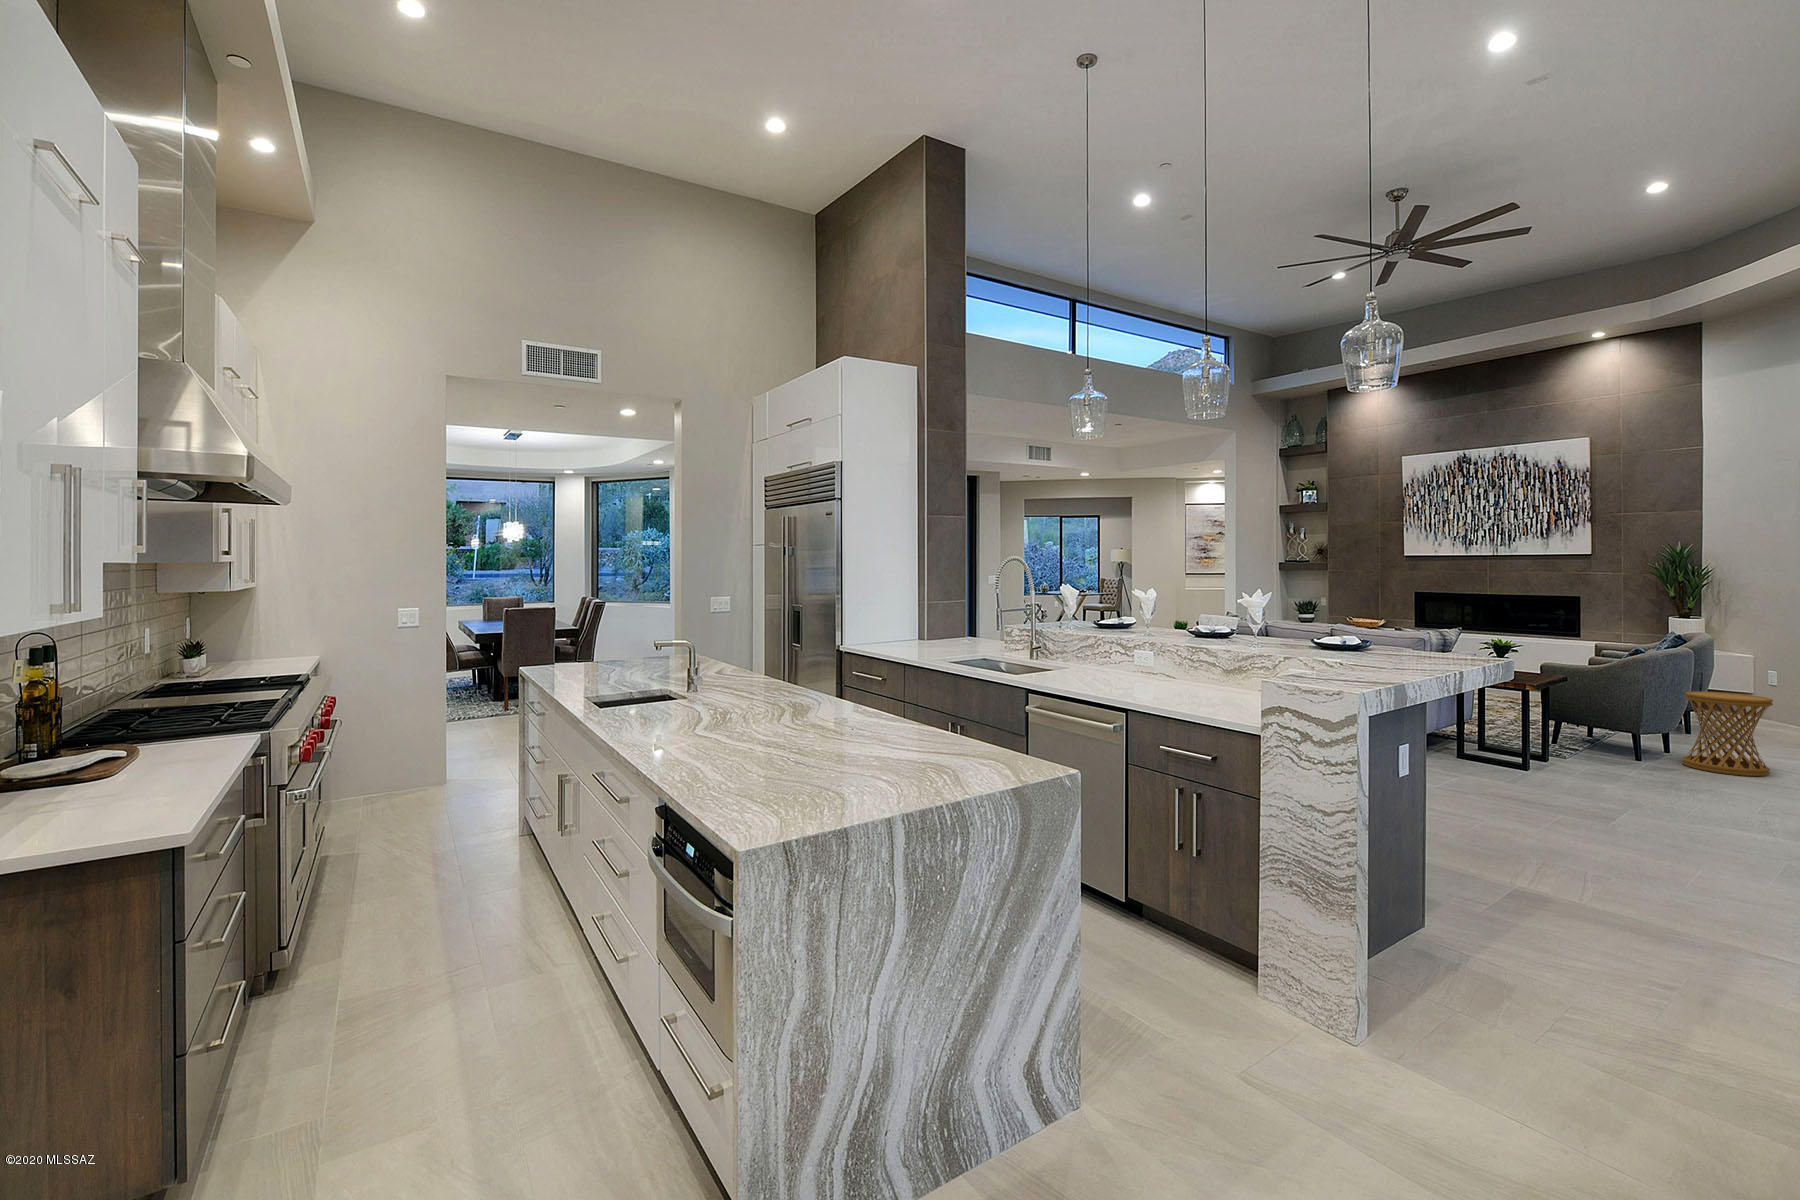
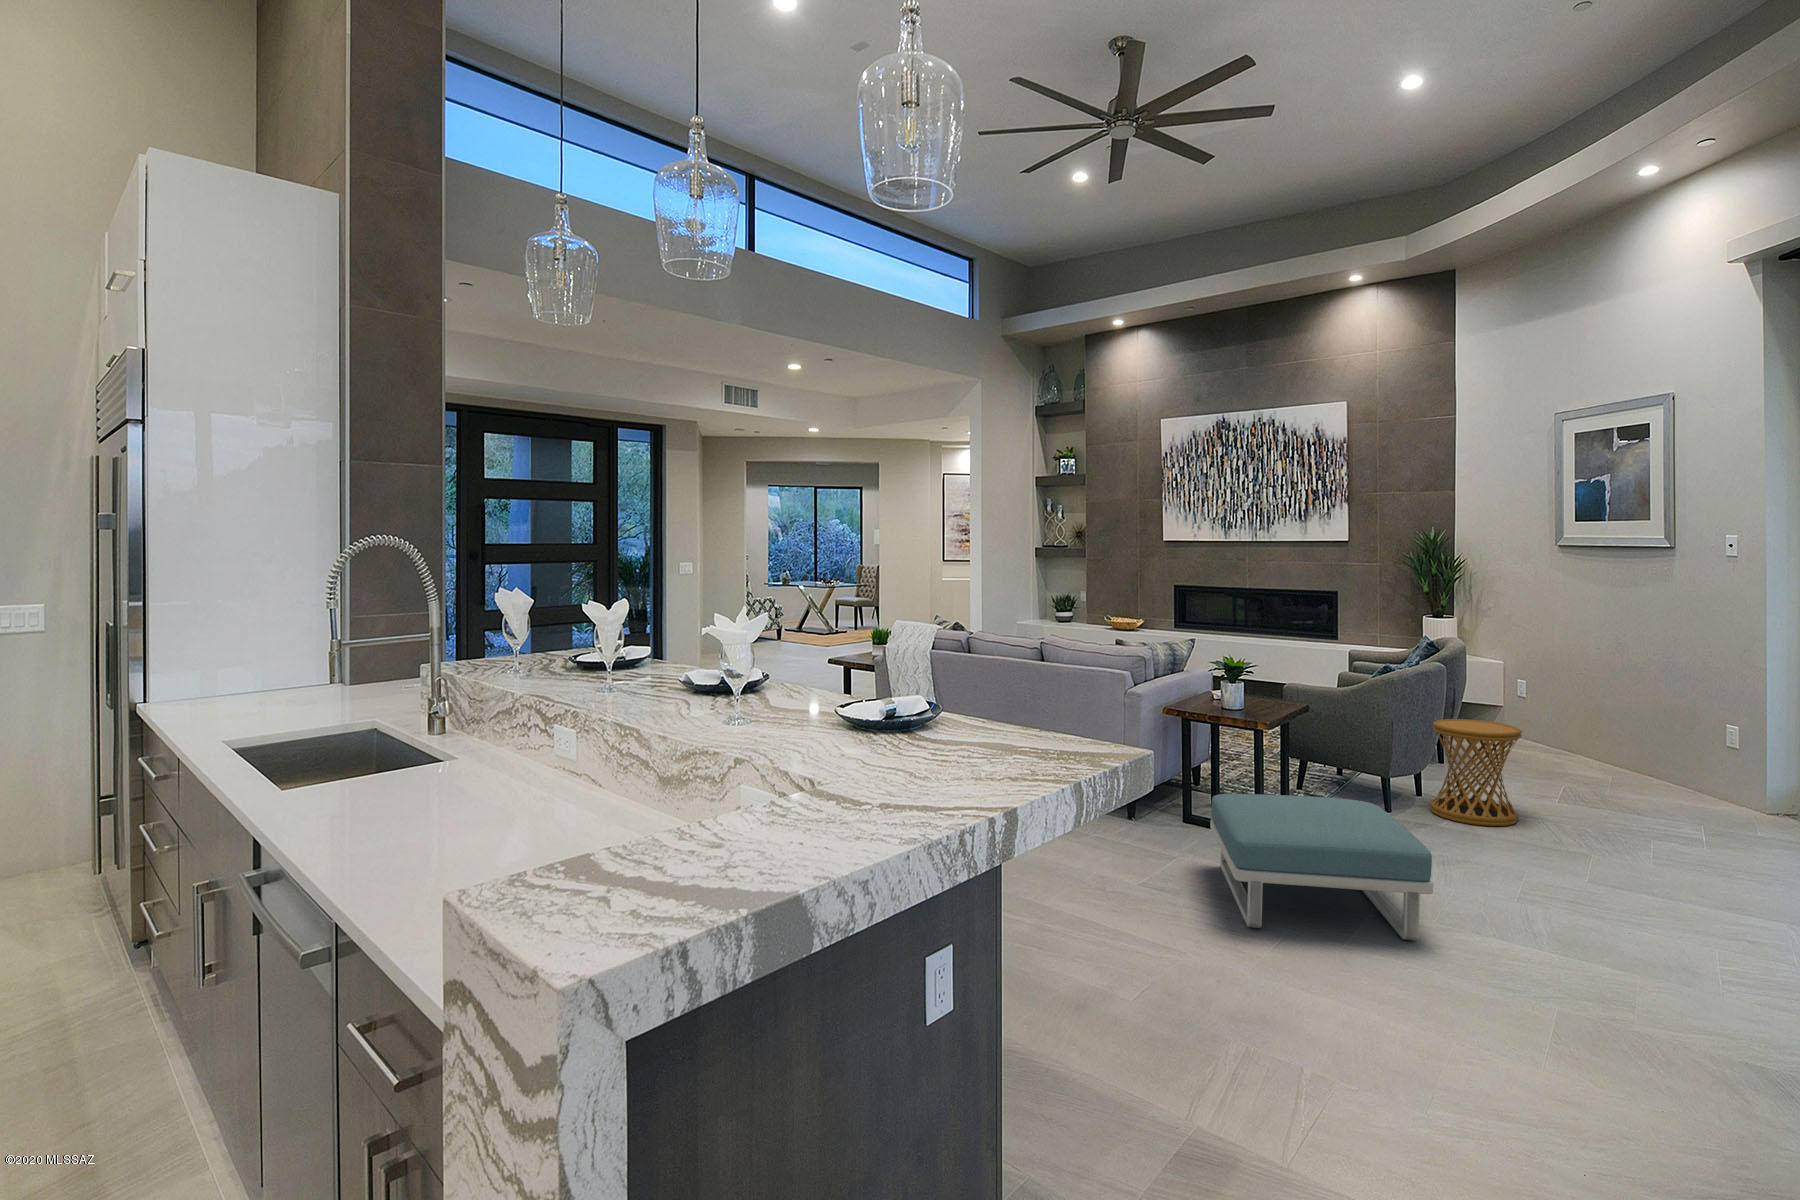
footstool: none [1492,726,1695,825] -> present [1210,794,1433,940]

